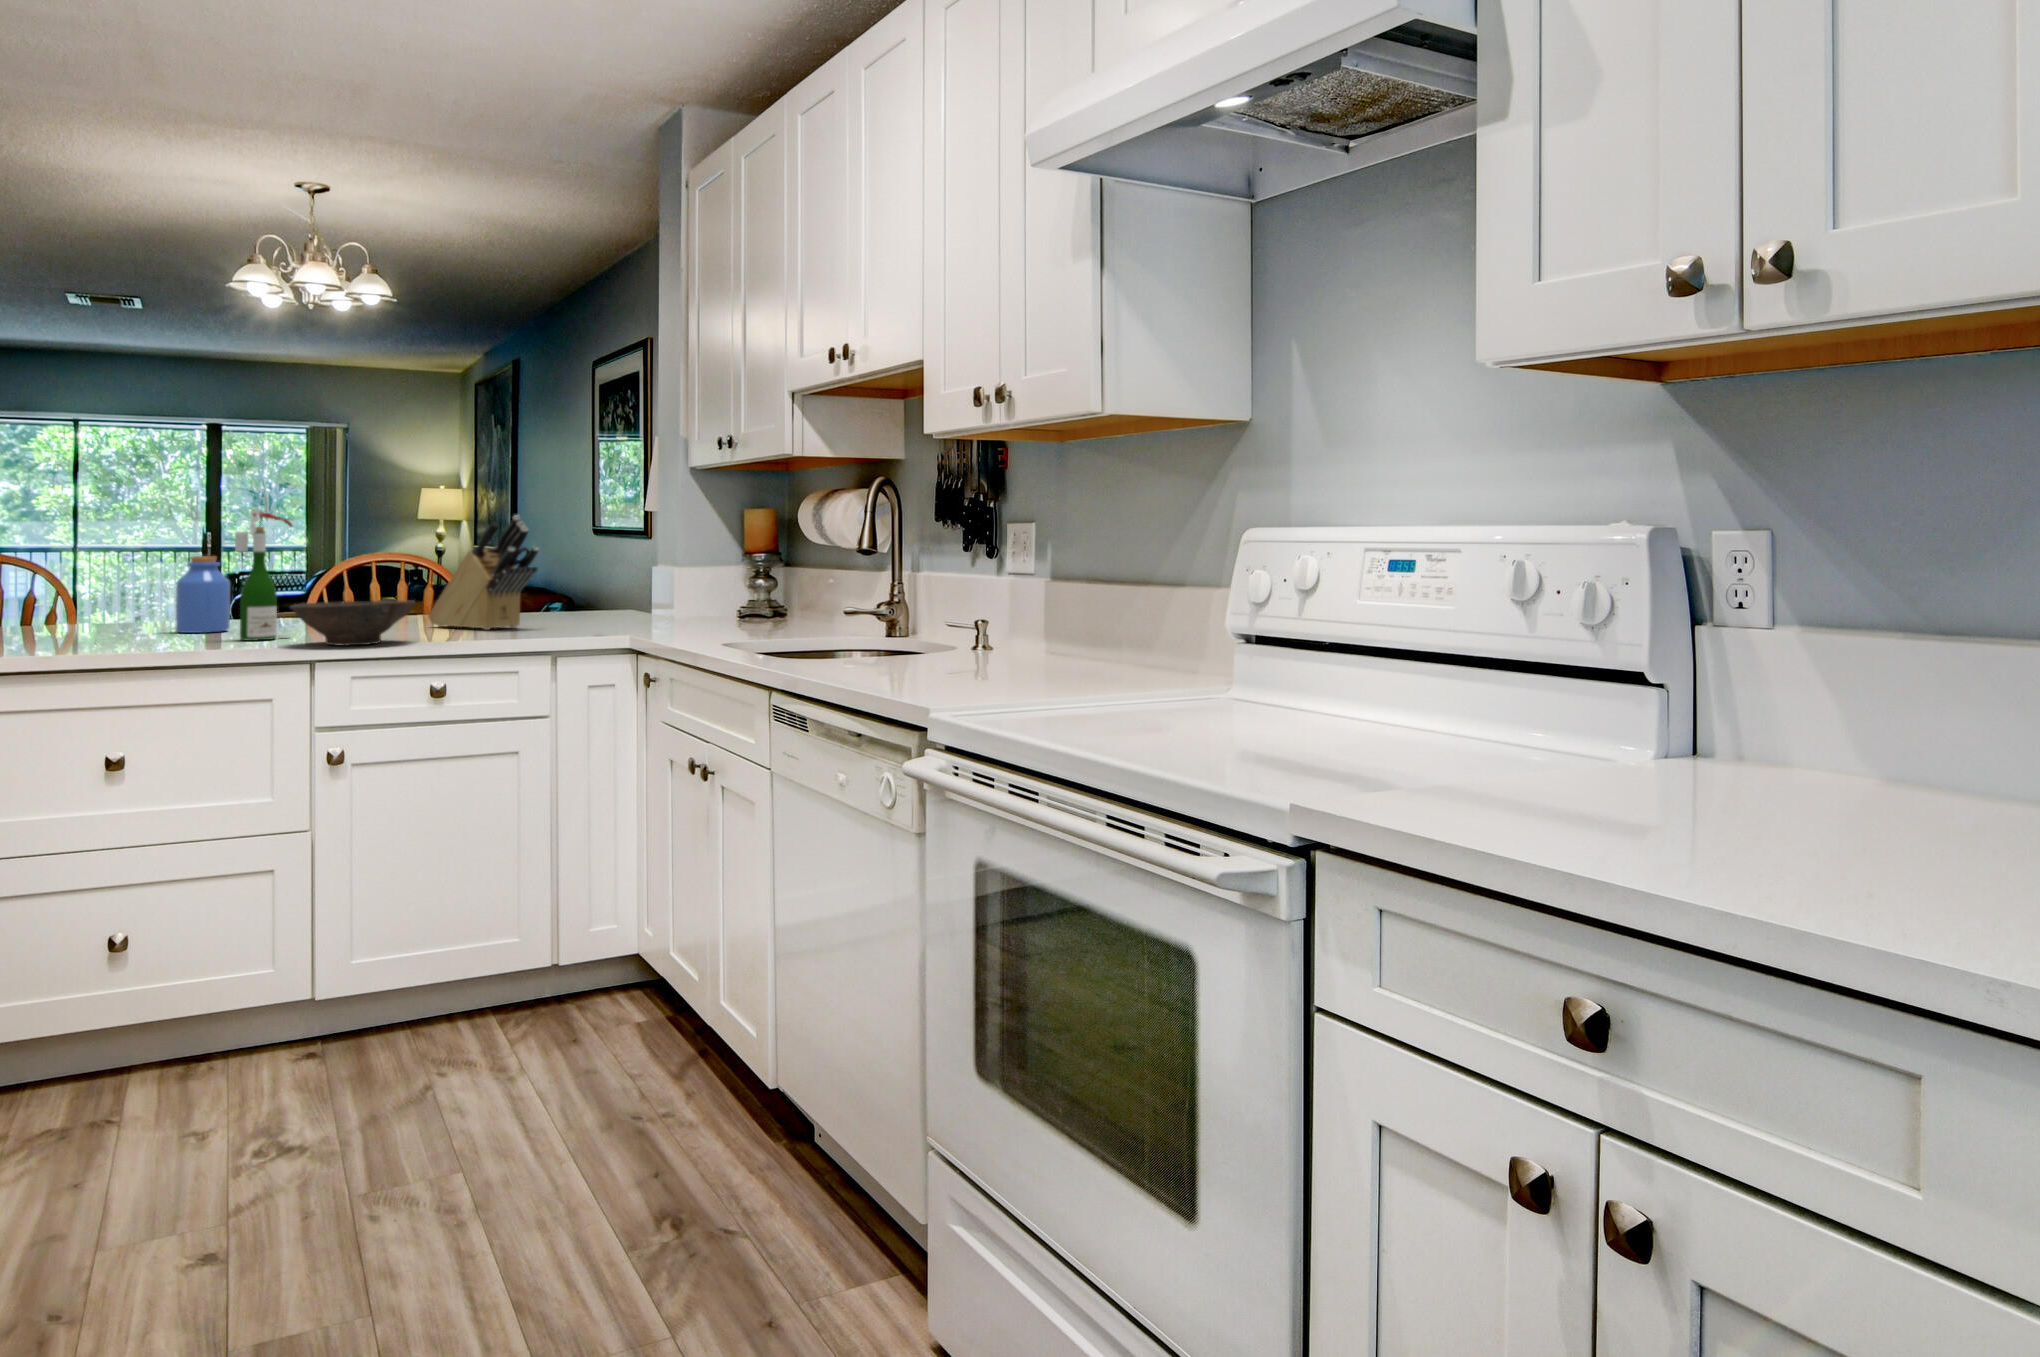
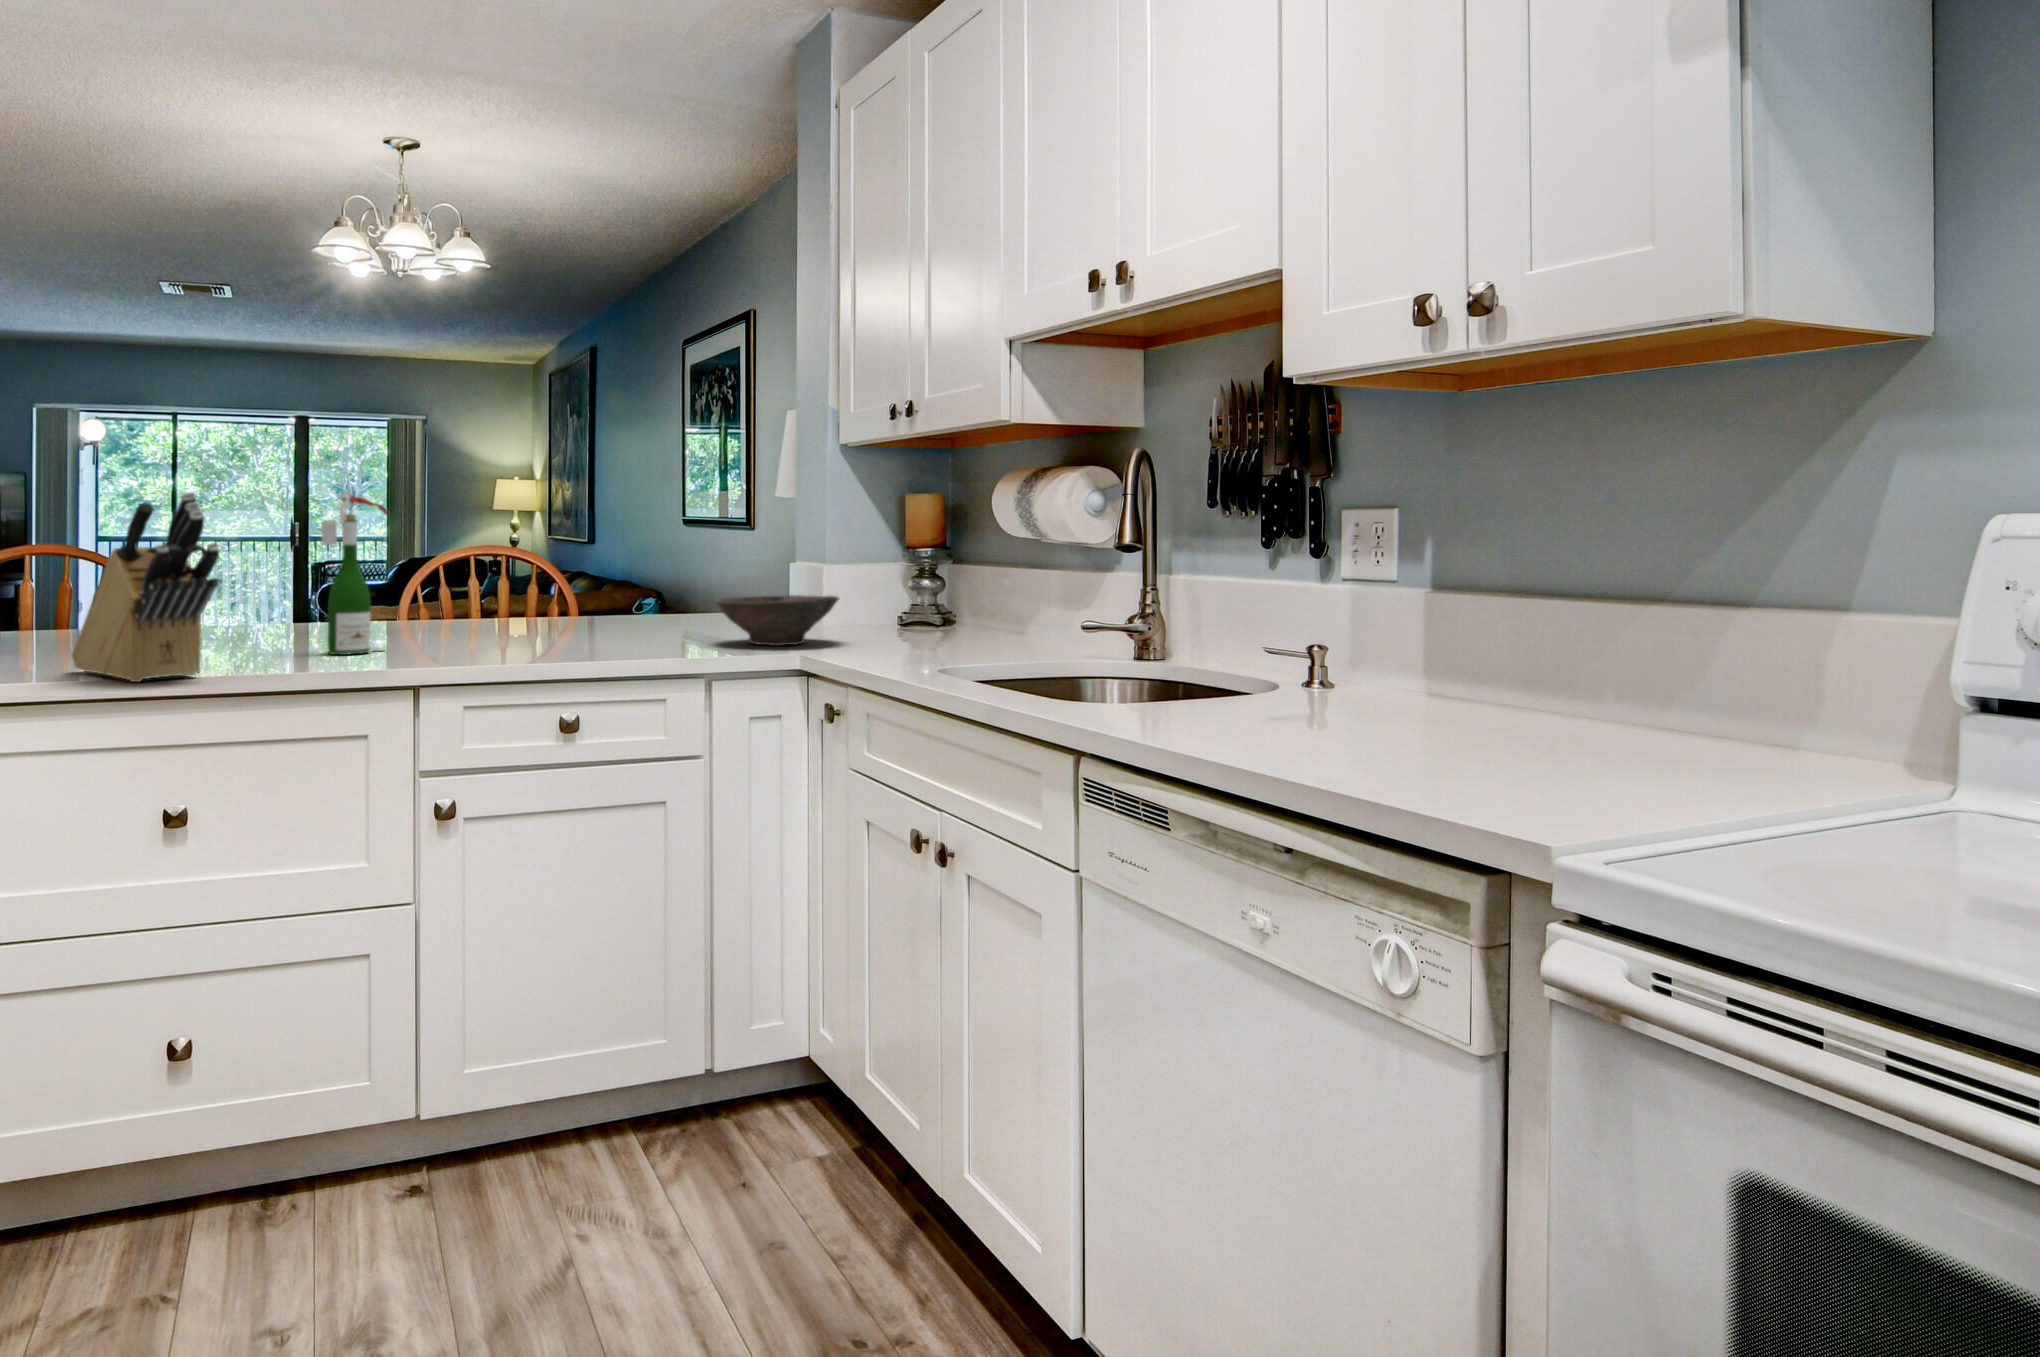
knife block: present [428,515,539,630] -> present [71,492,220,682]
jar: present [175,556,230,633] -> none [255,549,317,641]
bowl: present [290,600,415,646] -> present [716,595,839,646]

